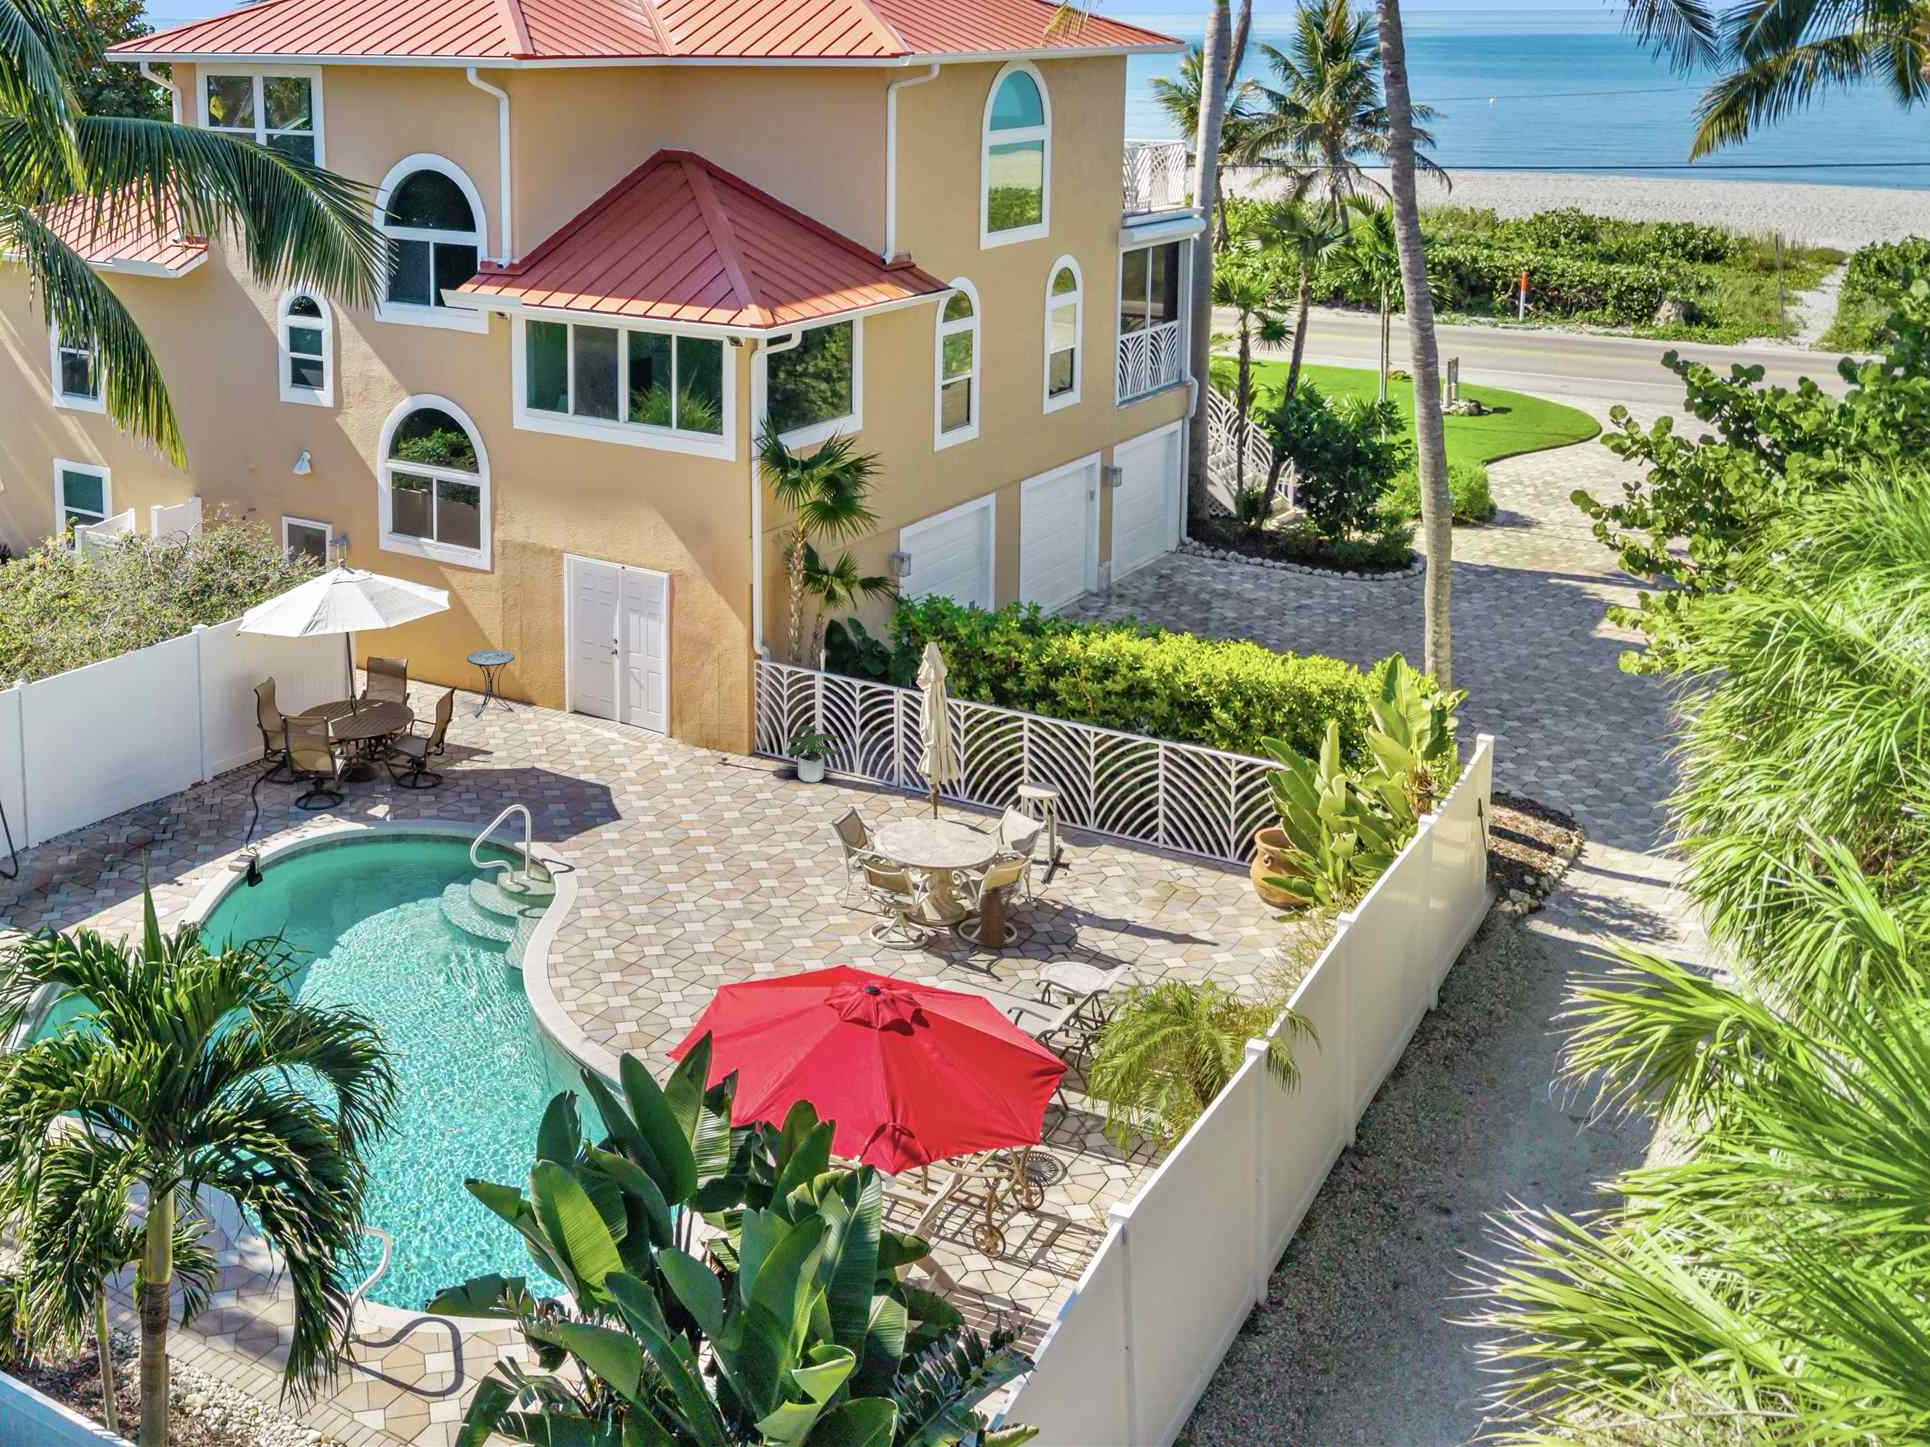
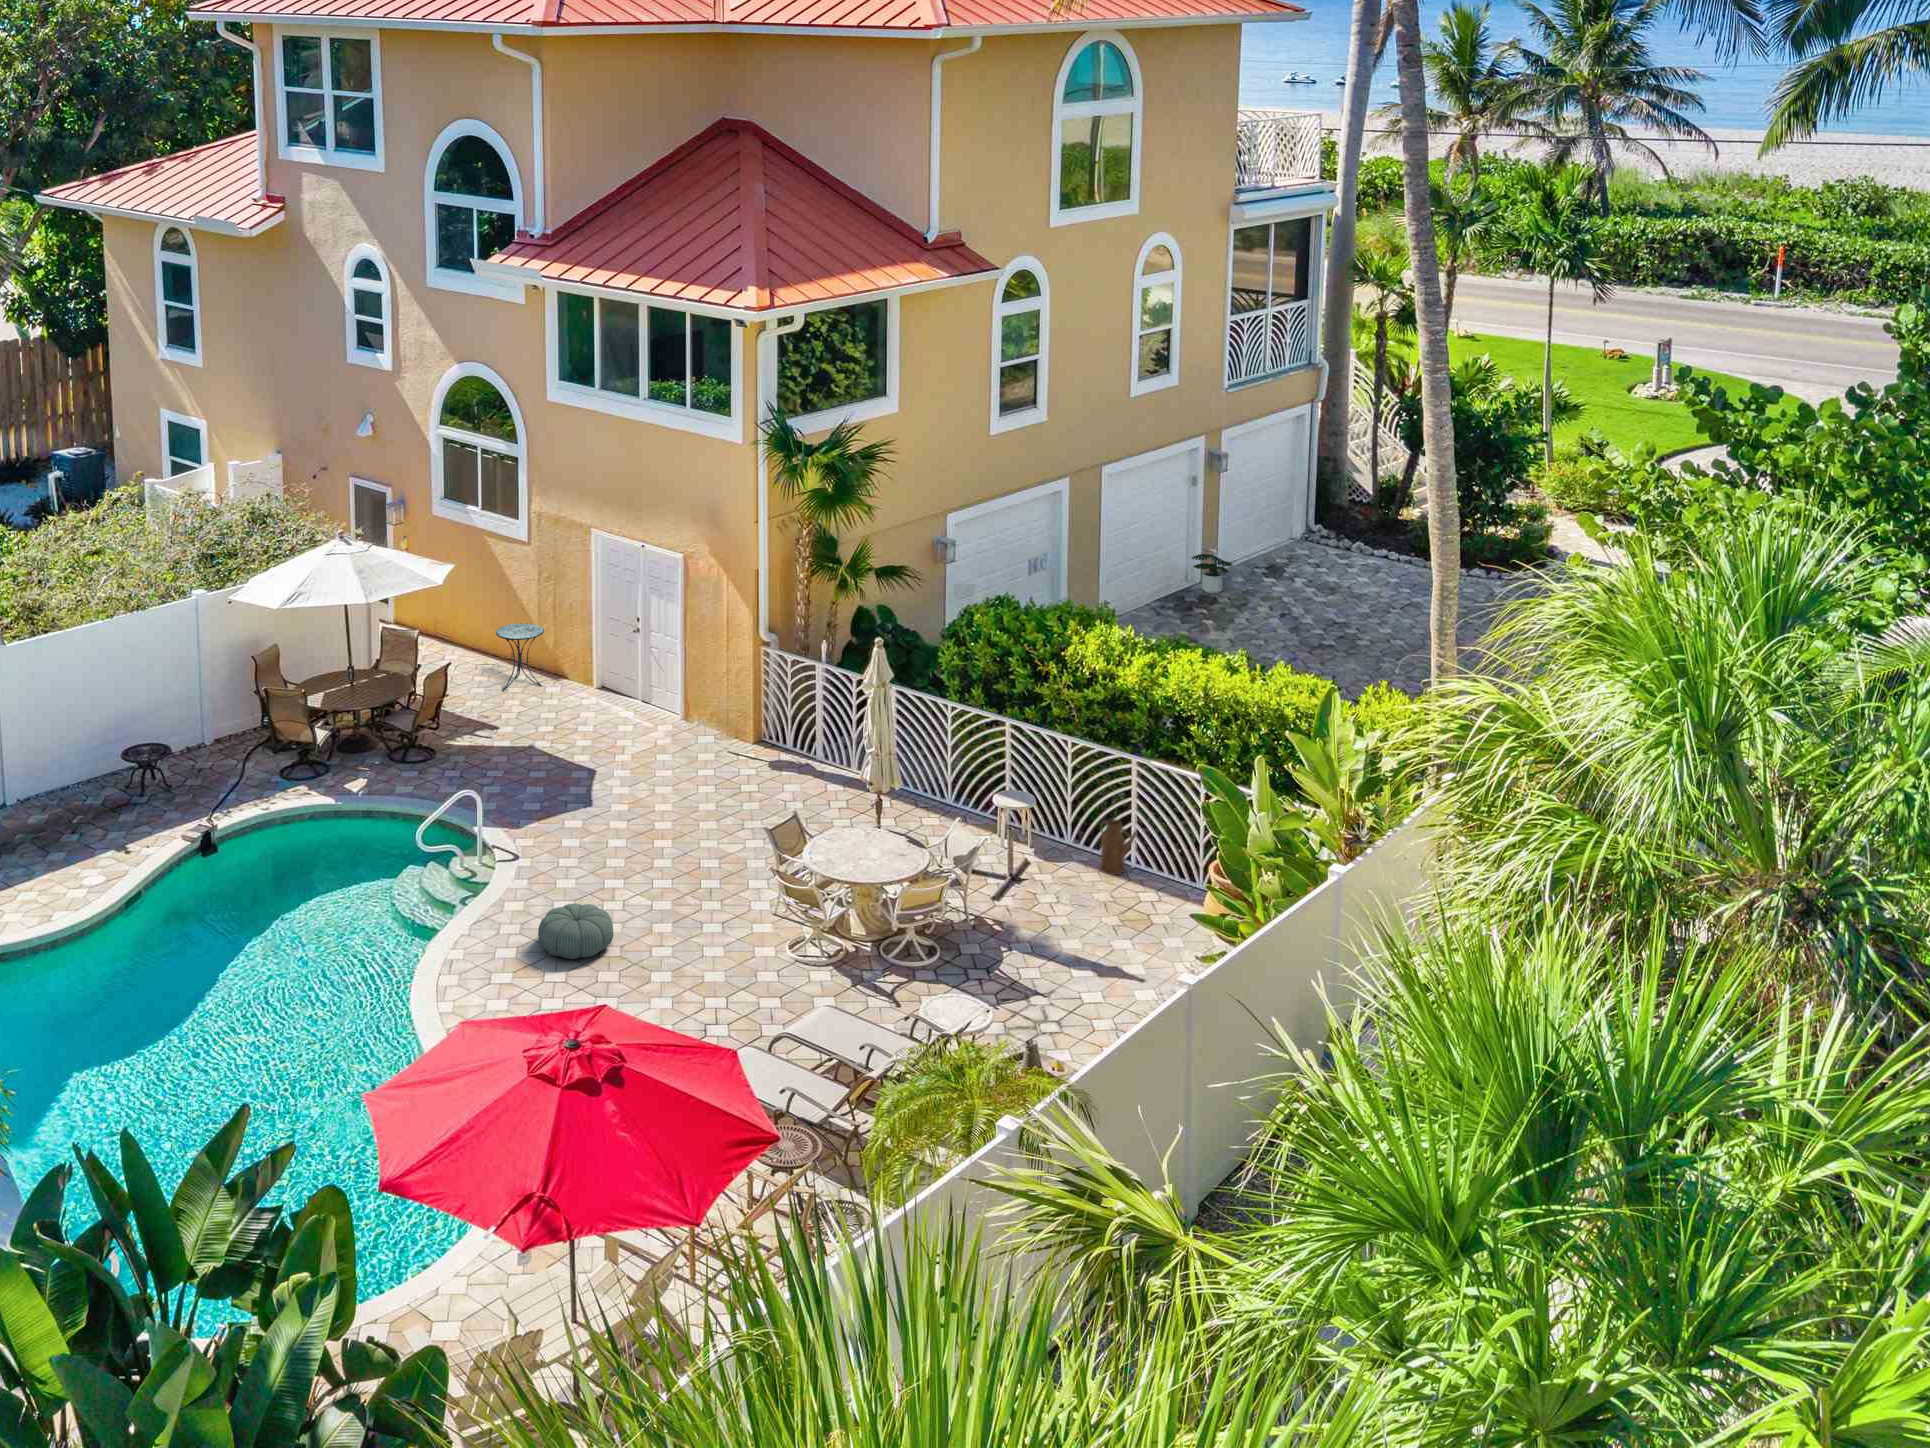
potted plant: present [786,726,838,783] -> present [1192,554,1233,593]
watering can: present [979,881,1016,948] -> present [1100,819,1137,875]
pouf: none [627,907,701,961] -> present [538,904,613,959]

